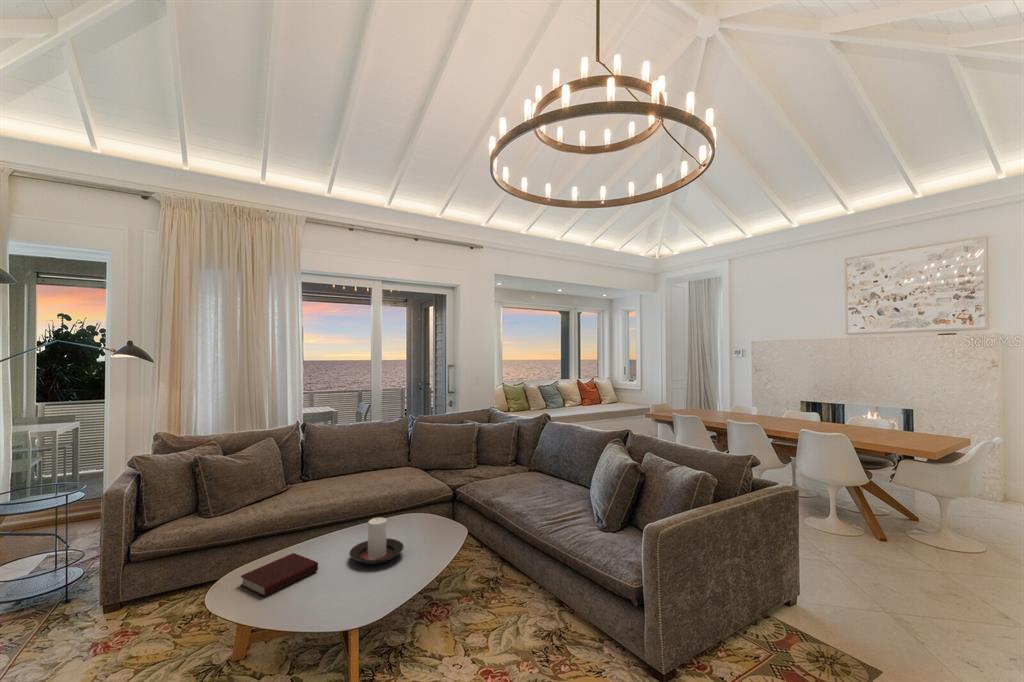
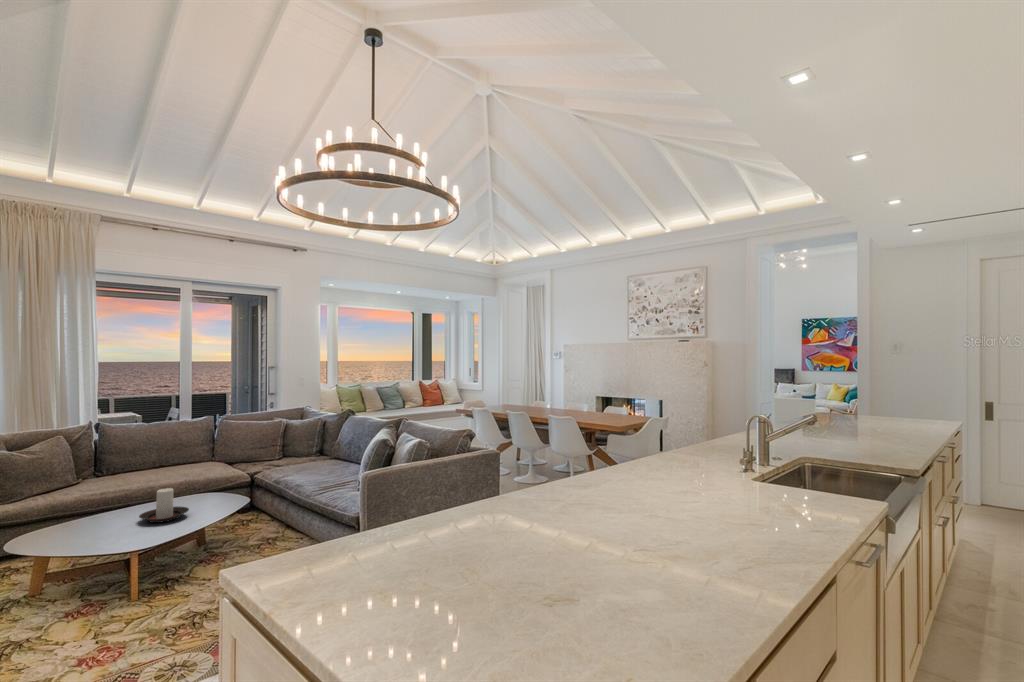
book: present [241,553,318,597] -> none [38,519,110,544]

